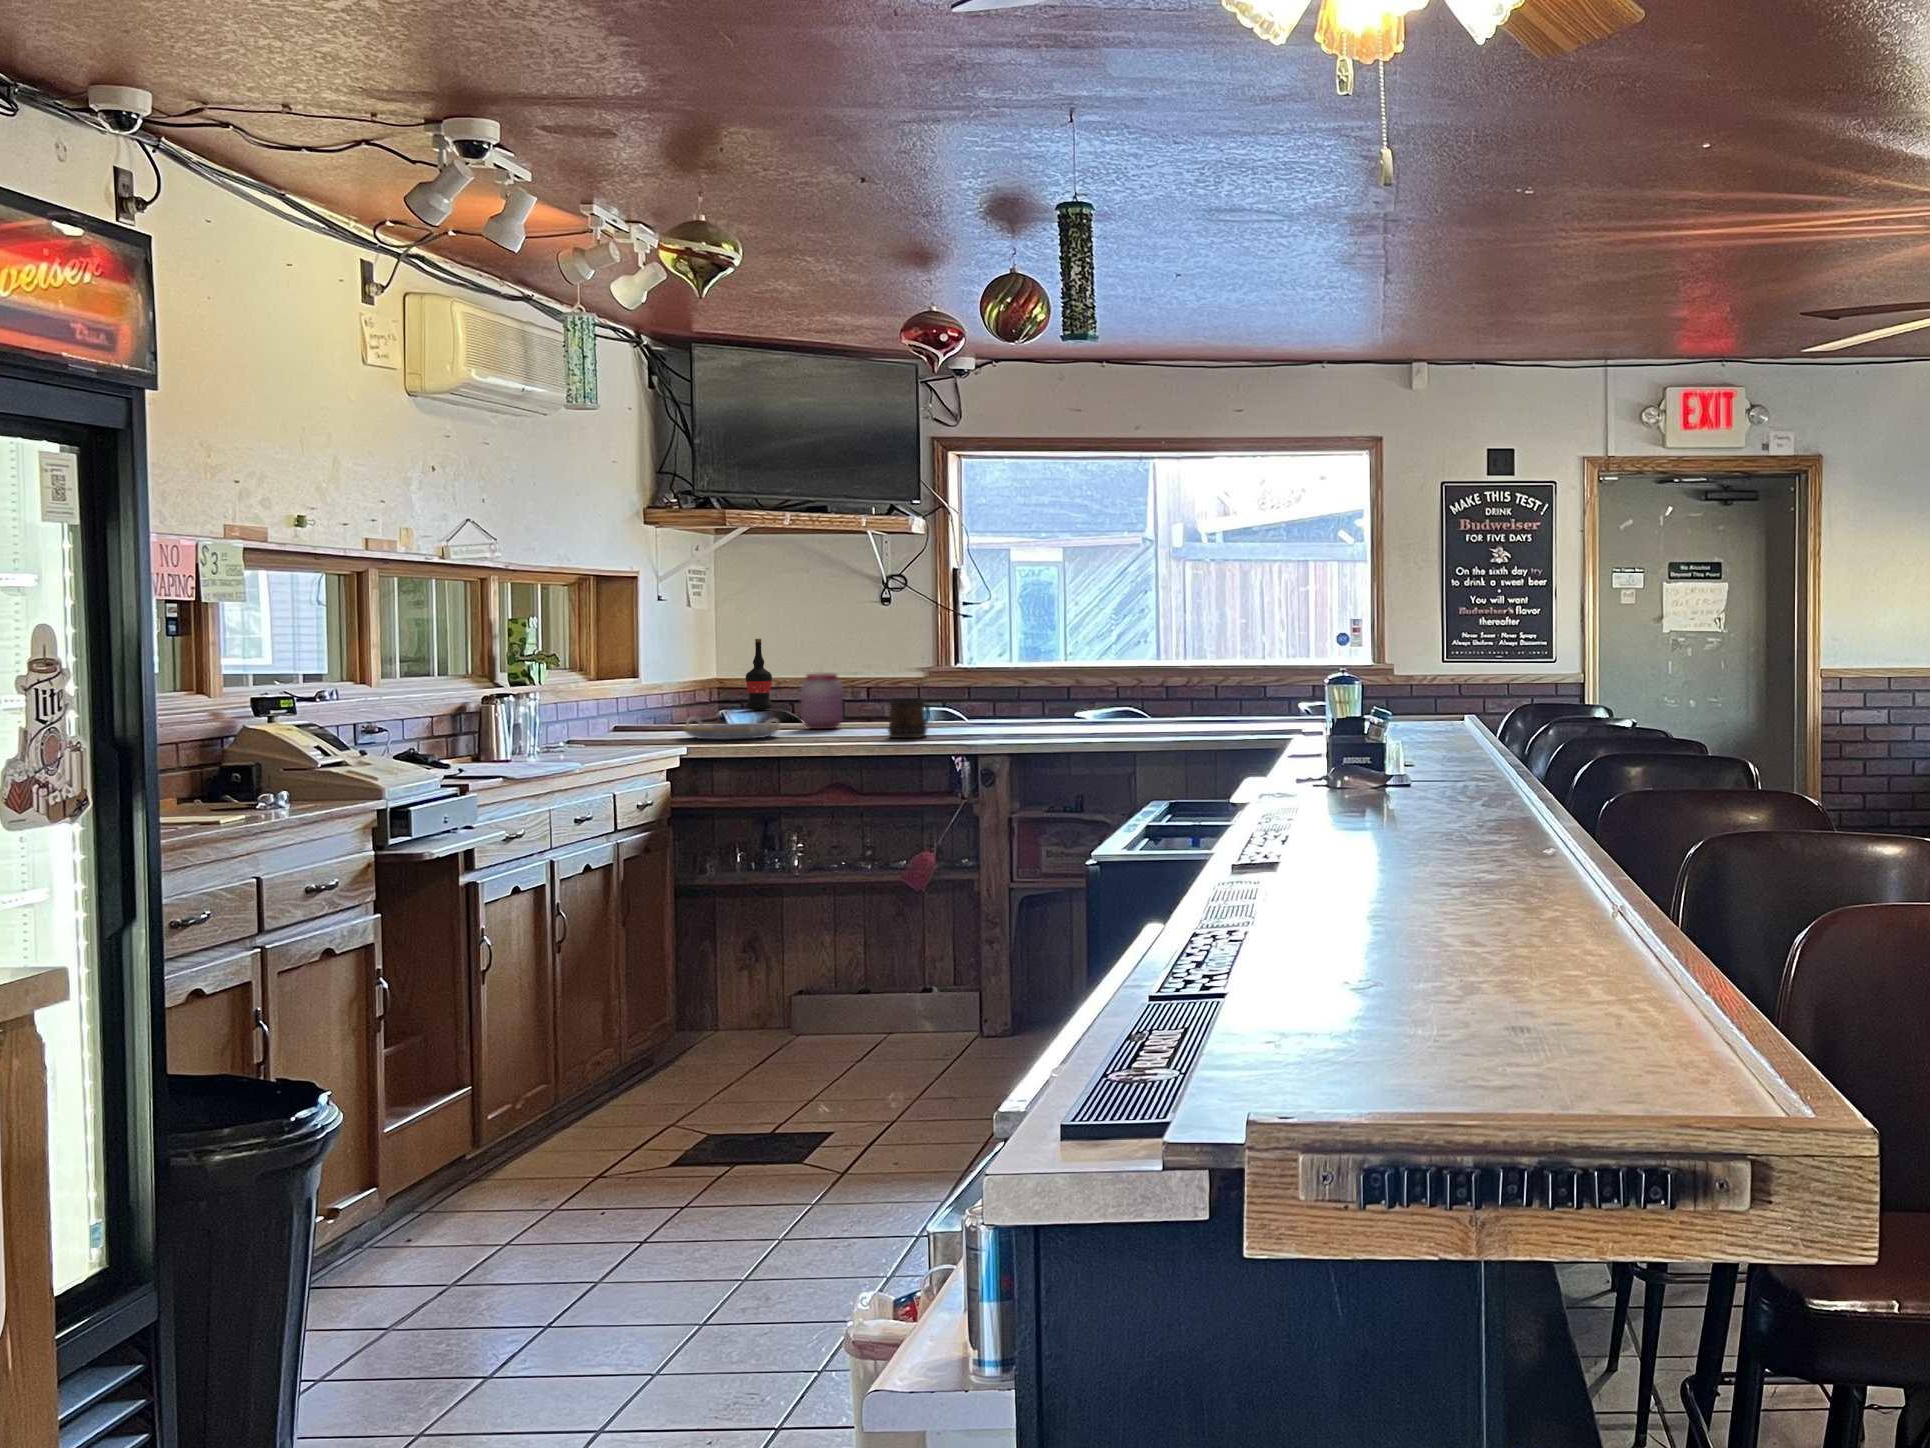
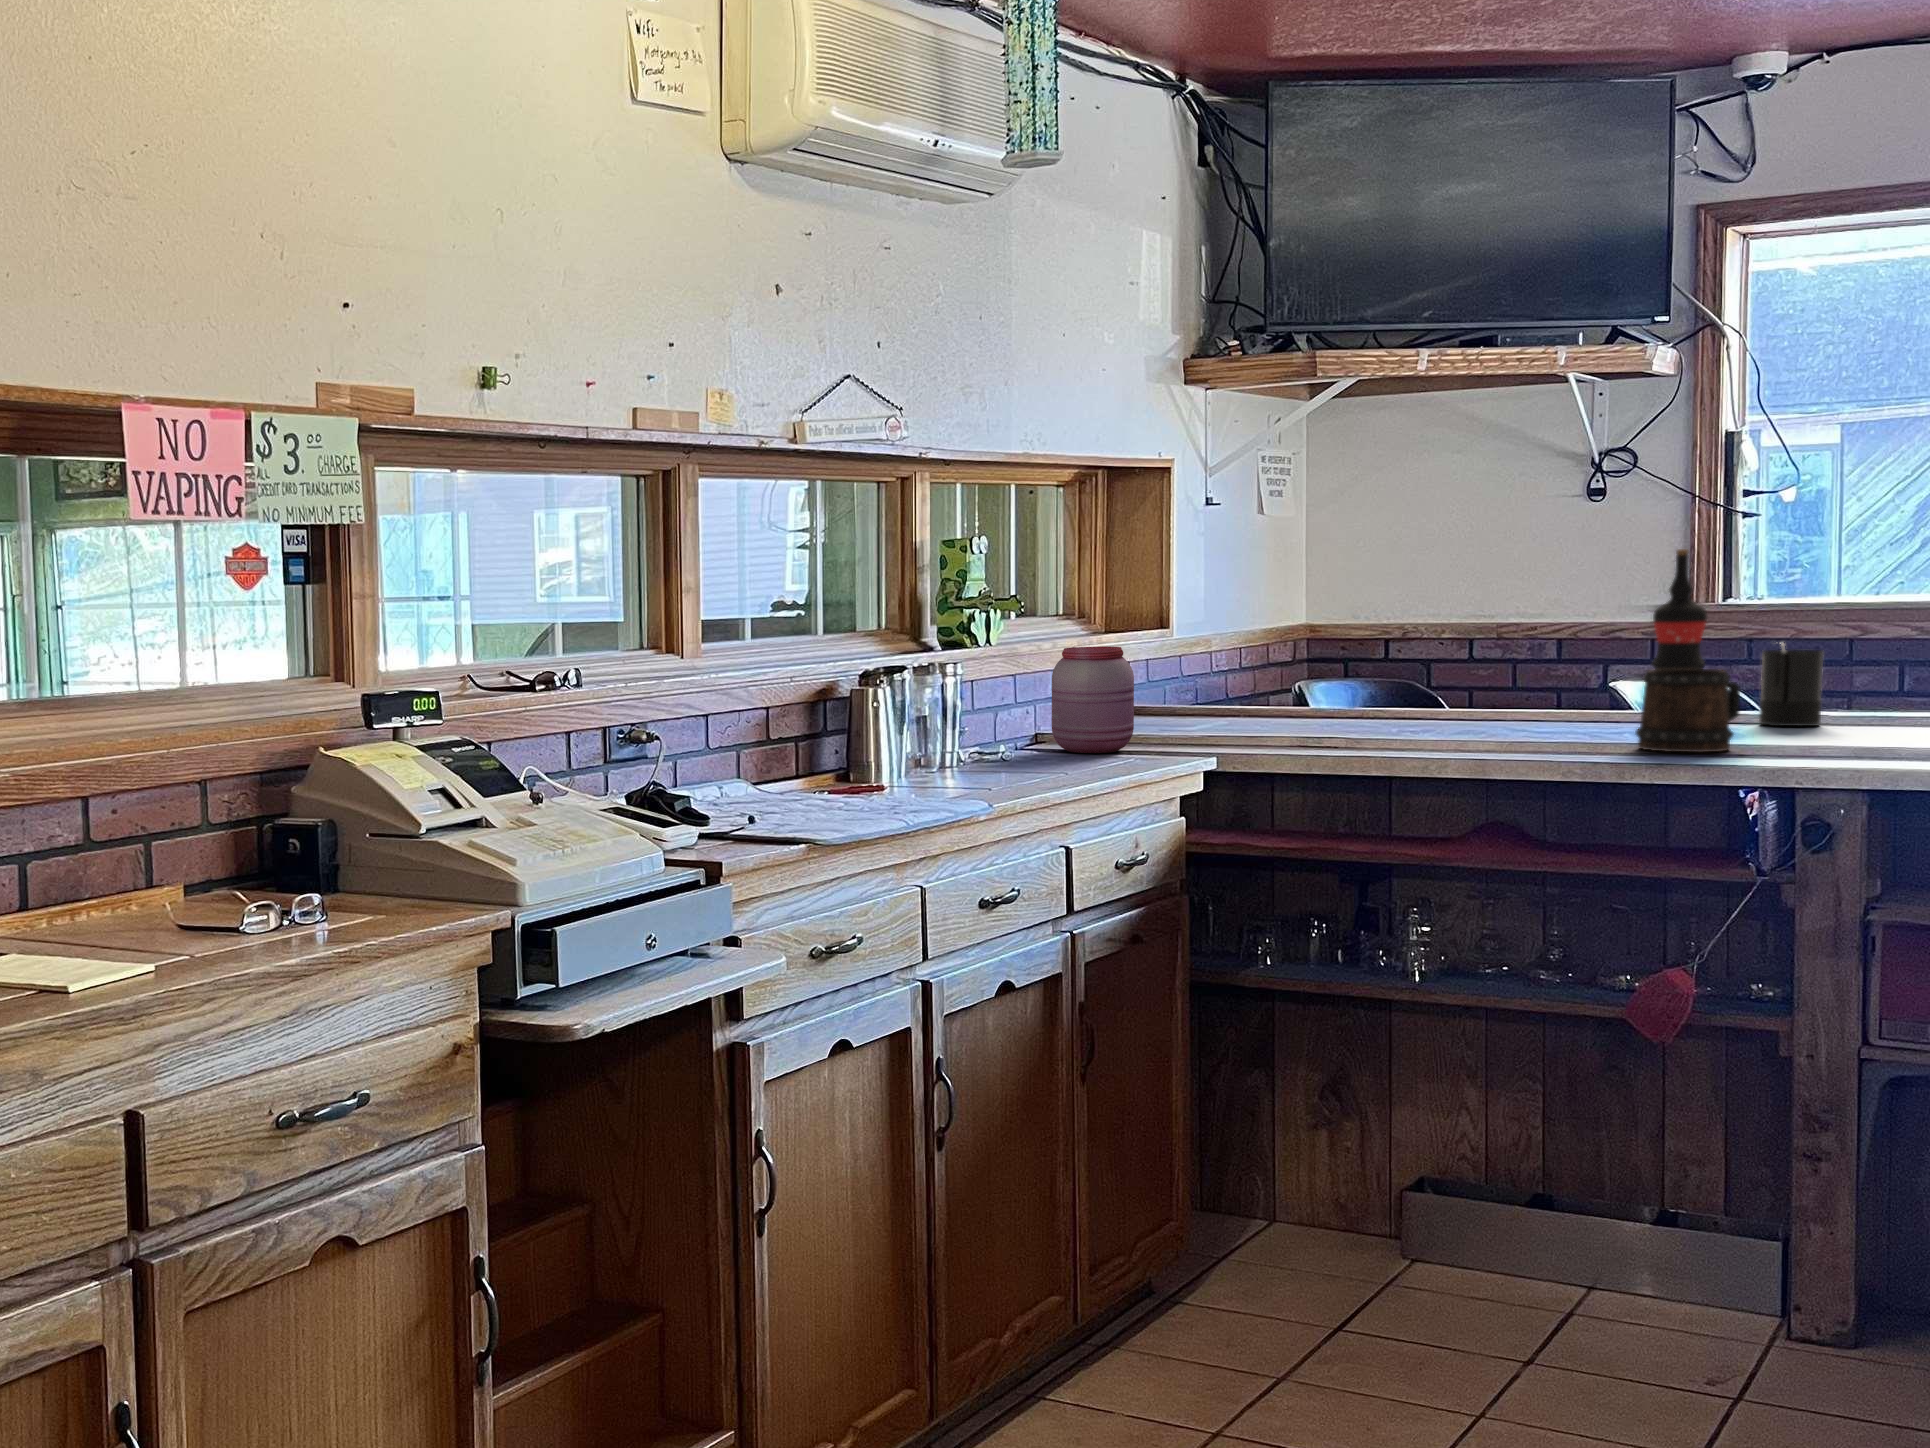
wine bottle: present [746,639,773,710] -> present [1652,549,1708,669]
jar: present [801,674,843,729] -> present [1052,646,1134,753]
candle: none [945,686,970,728] -> present [1759,644,1823,726]
serving tray: present [683,718,781,740] -> none [1220,696,1405,739]

